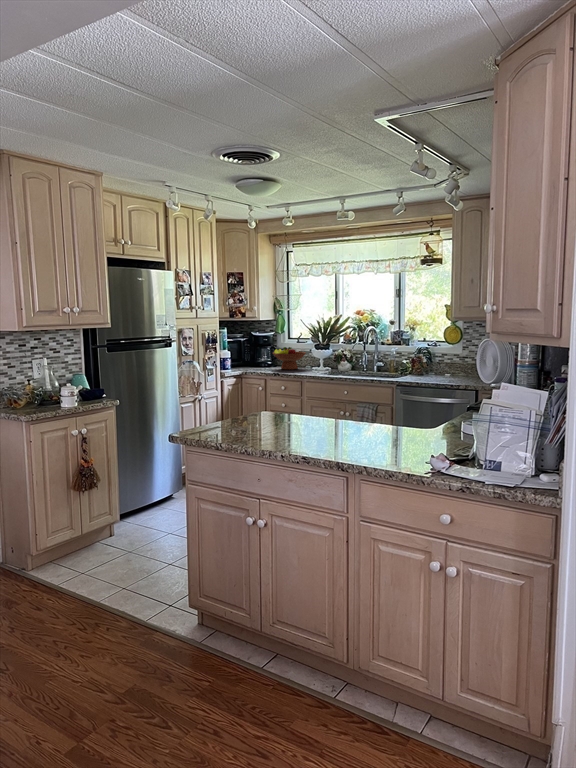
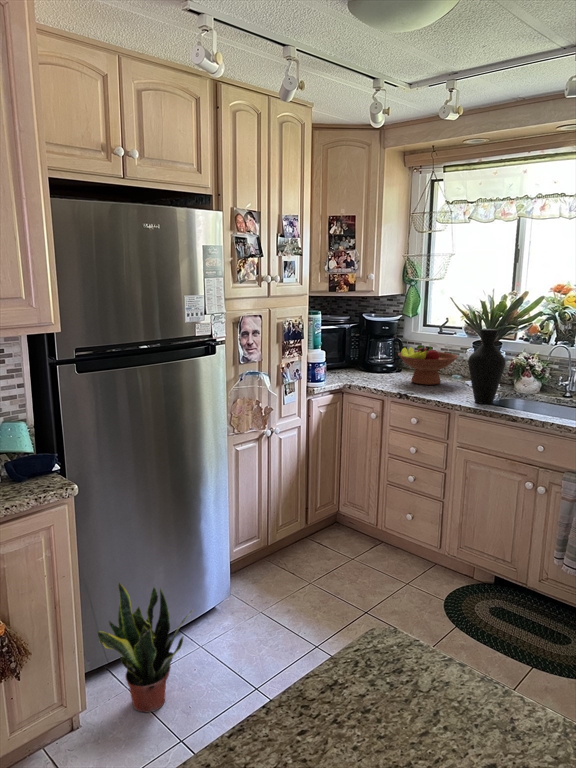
vase: none [310,333,329,374] -> present [468,329,506,404]
potted plant: none [123,463,169,530] -> present [98,583,193,712]

